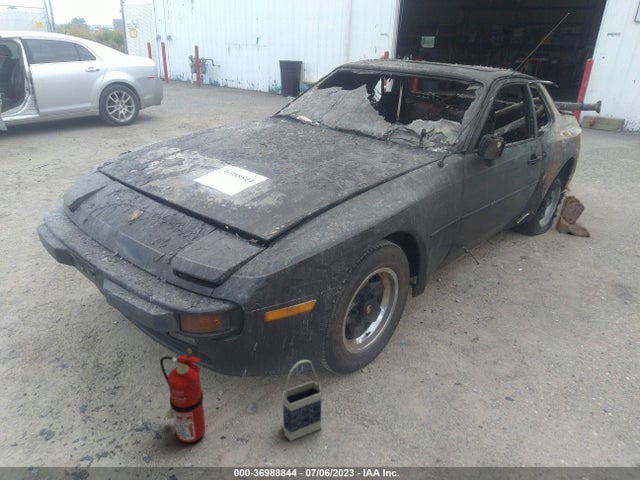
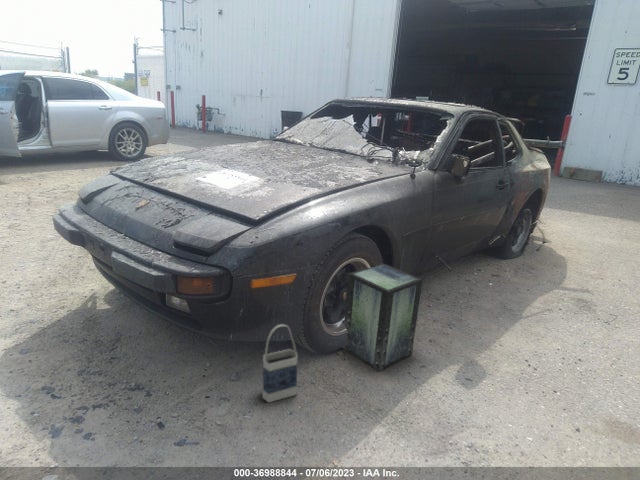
boots: present [556,196,590,237] -> none [530,225,562,263]
storage box: none [366,268,457,392] -> present [343,263,422,372]
fire extinguisher: present [160,348,205,442] -> none [156,306,192,400]

